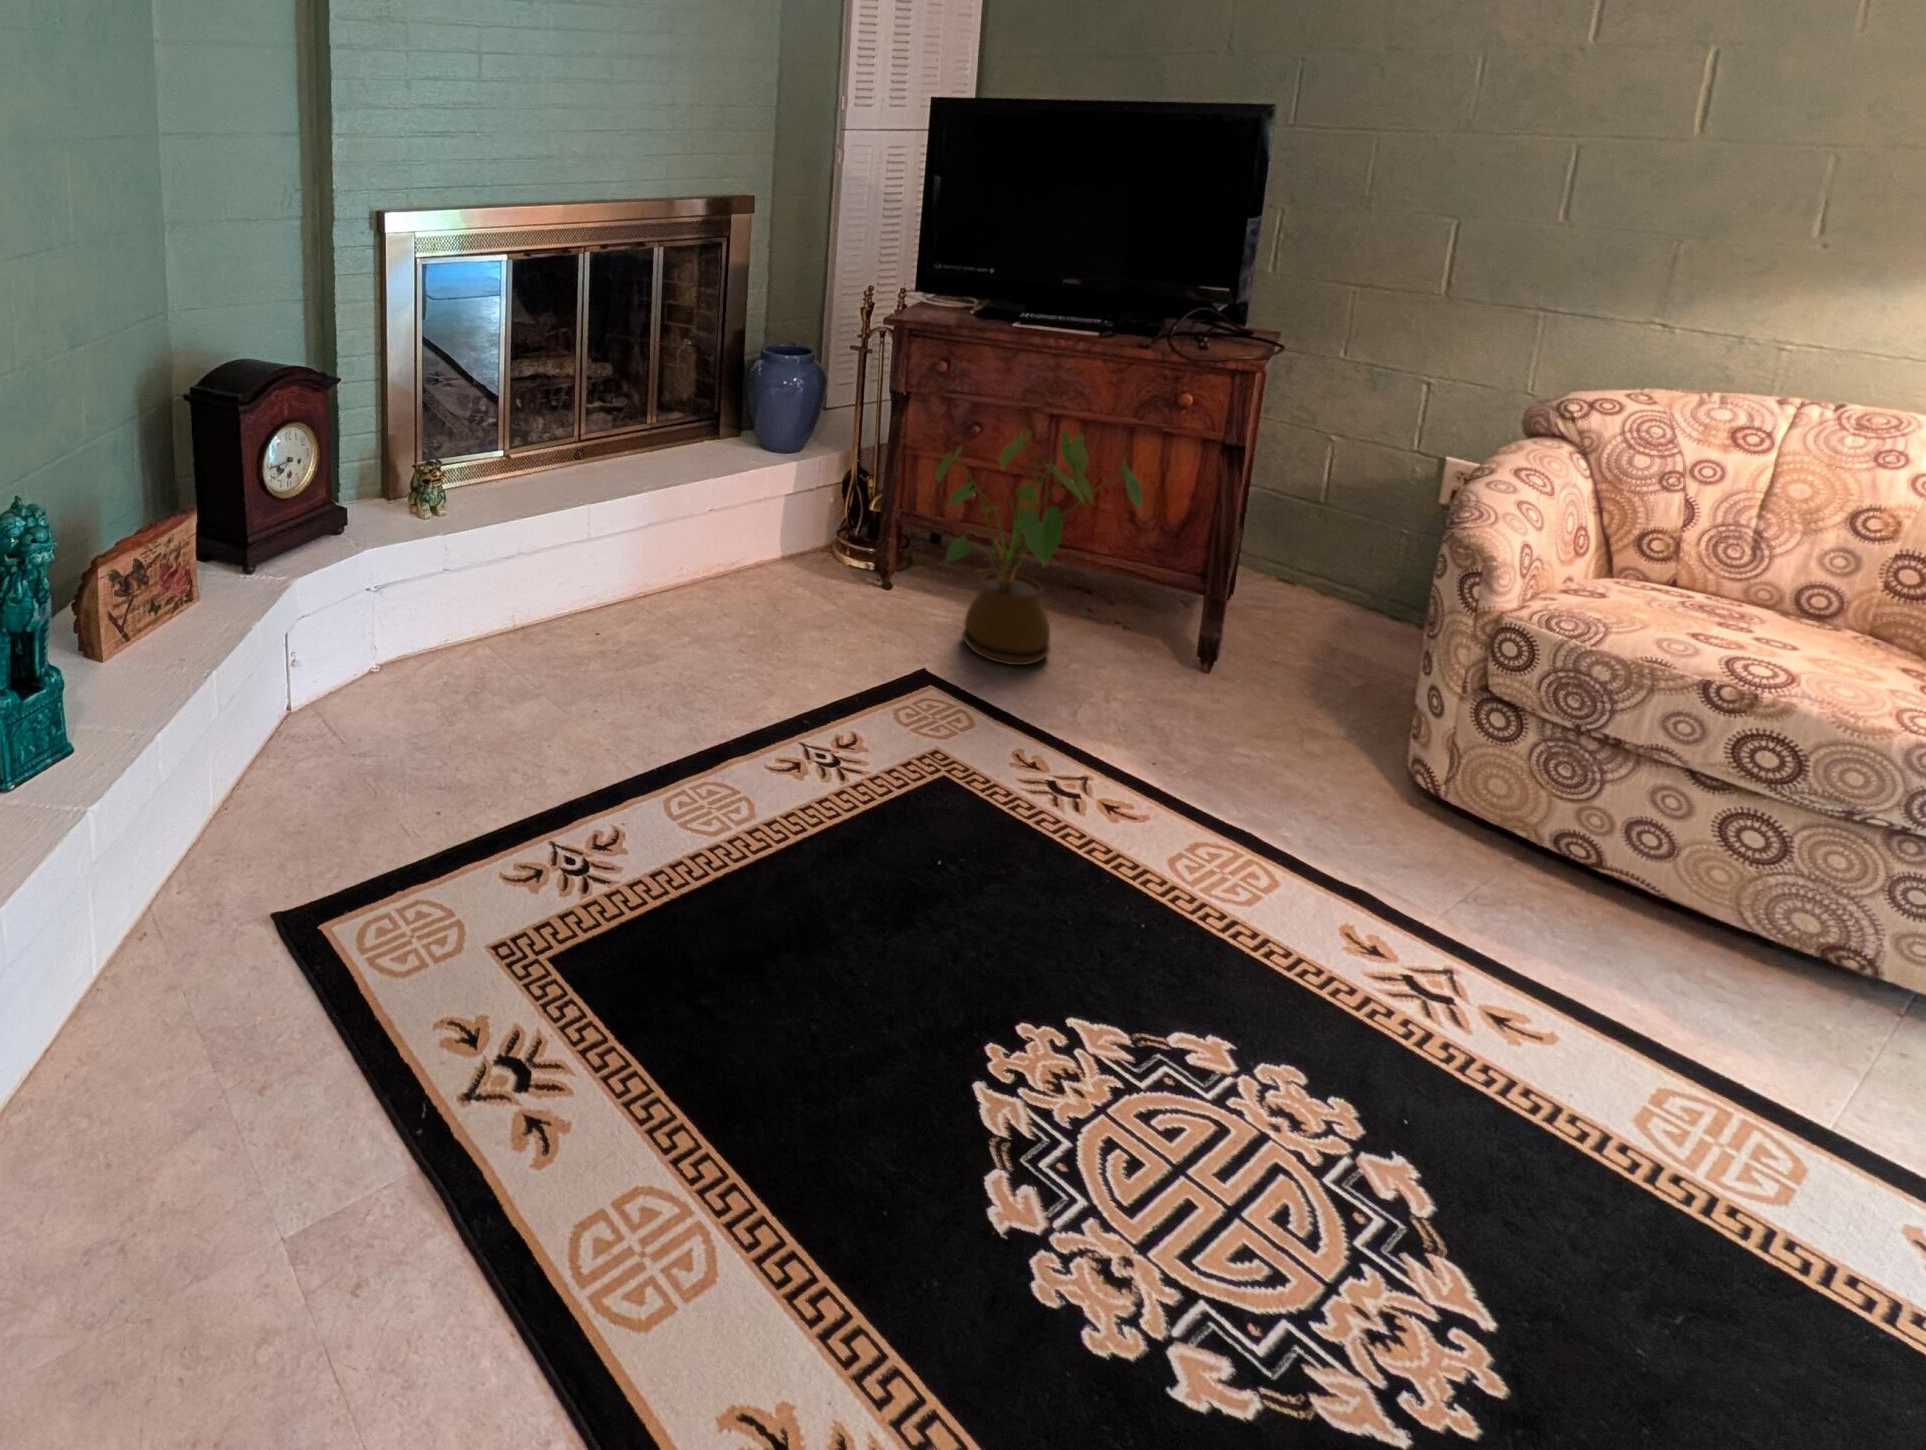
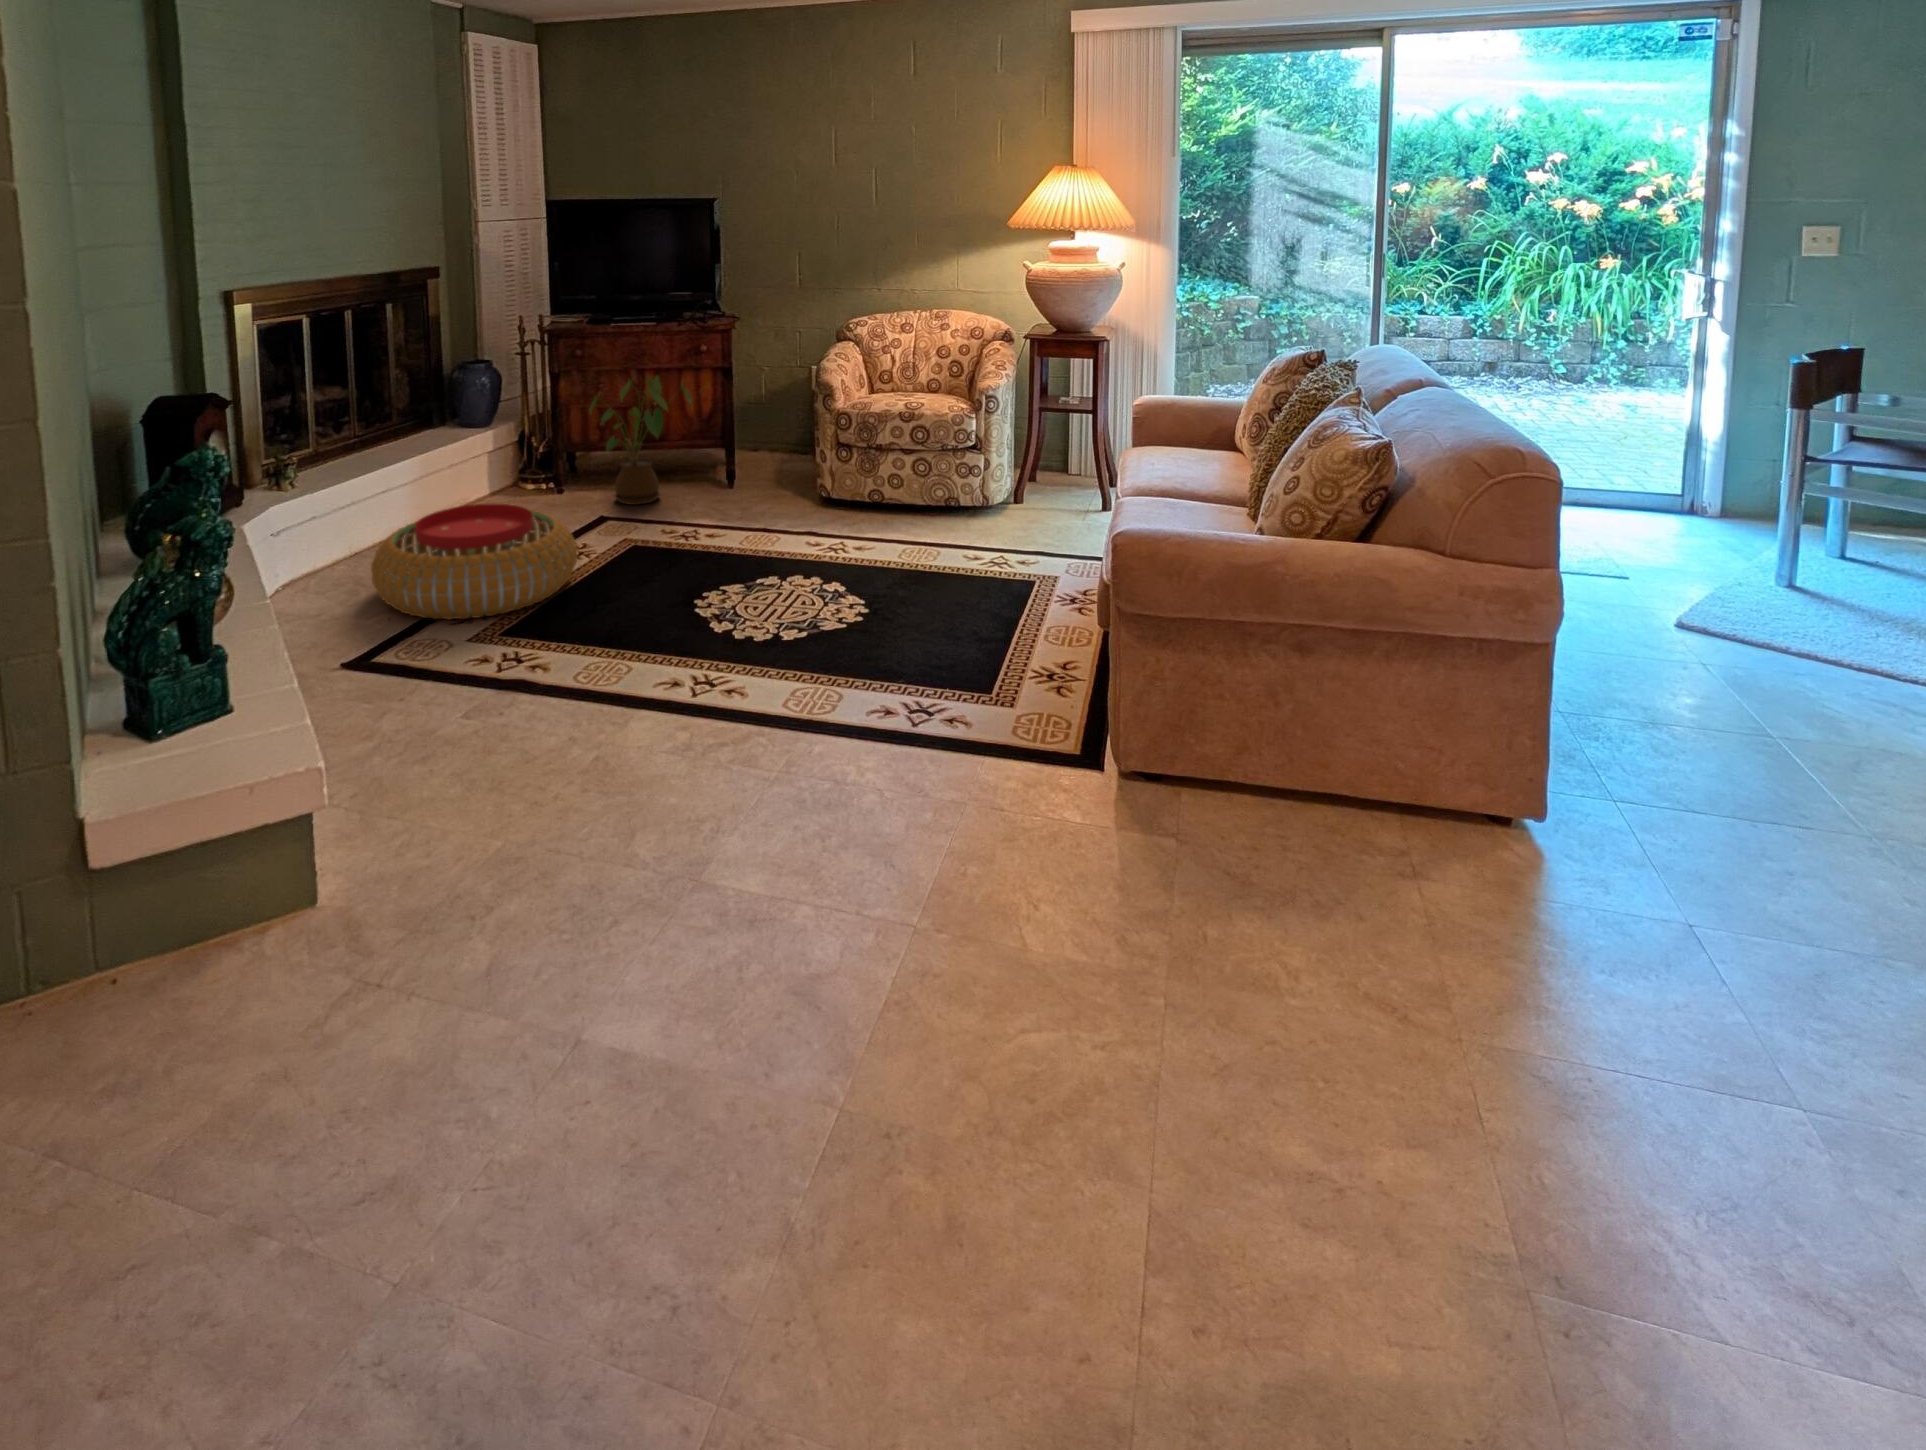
pouf: none [429,625,794,890] -> present [371,504,577,619]

